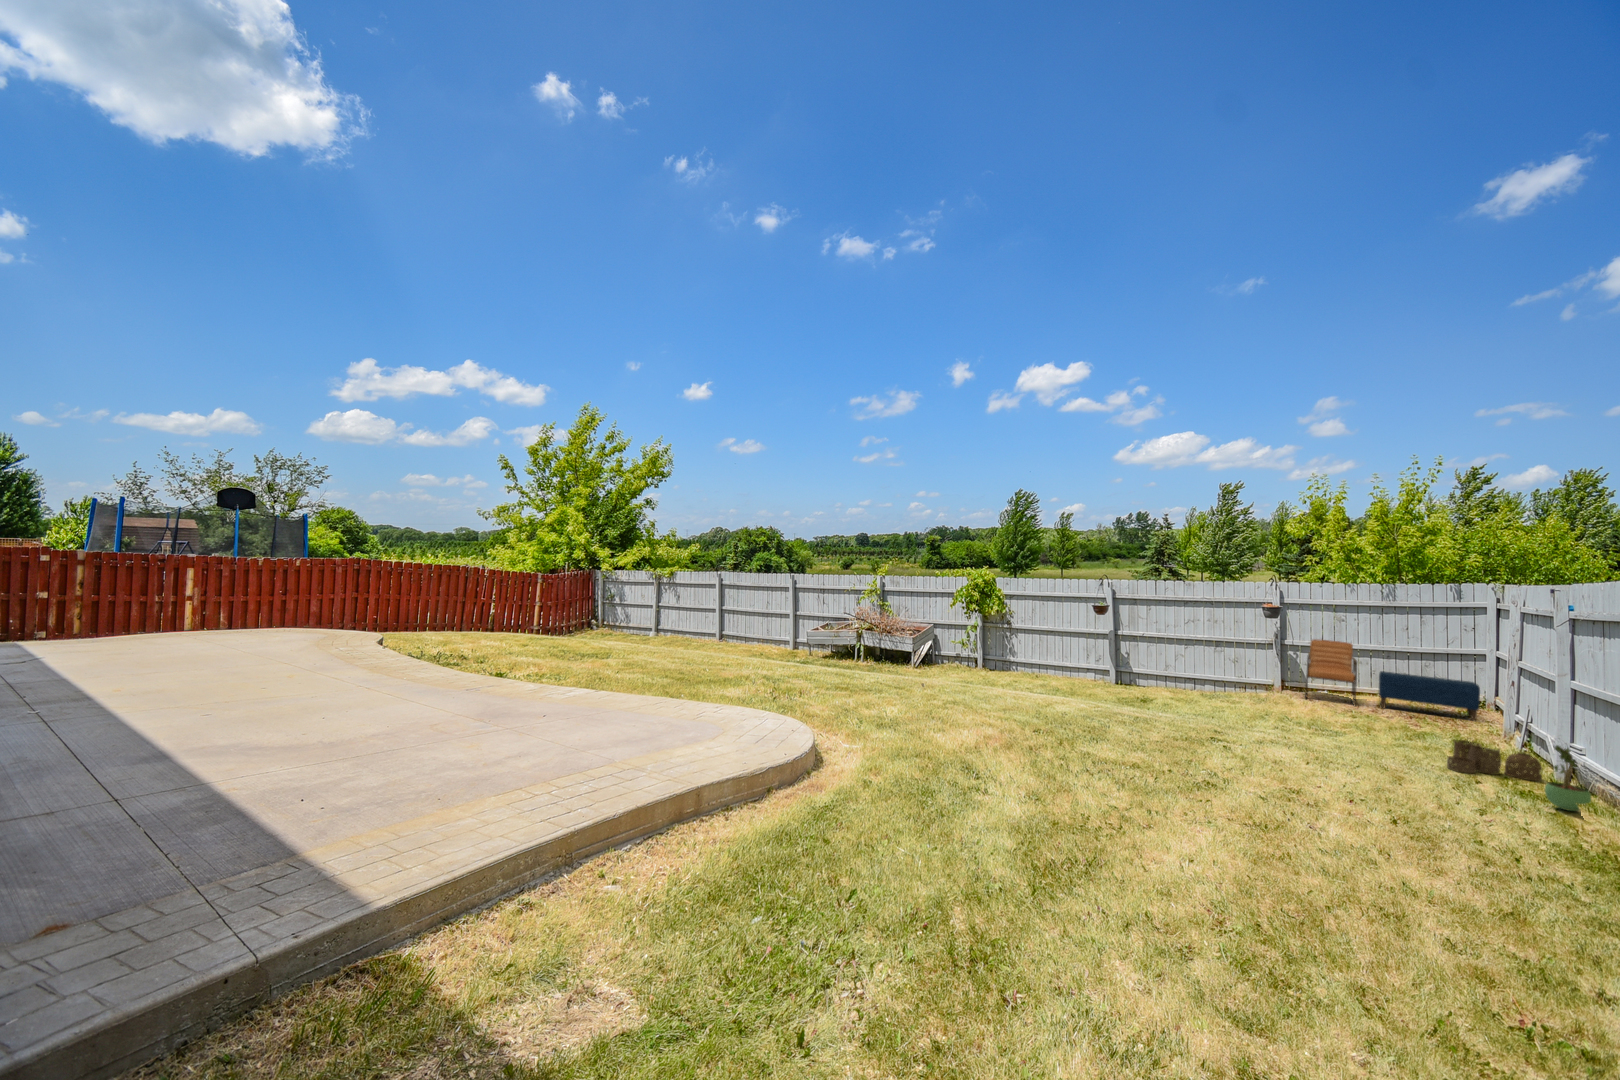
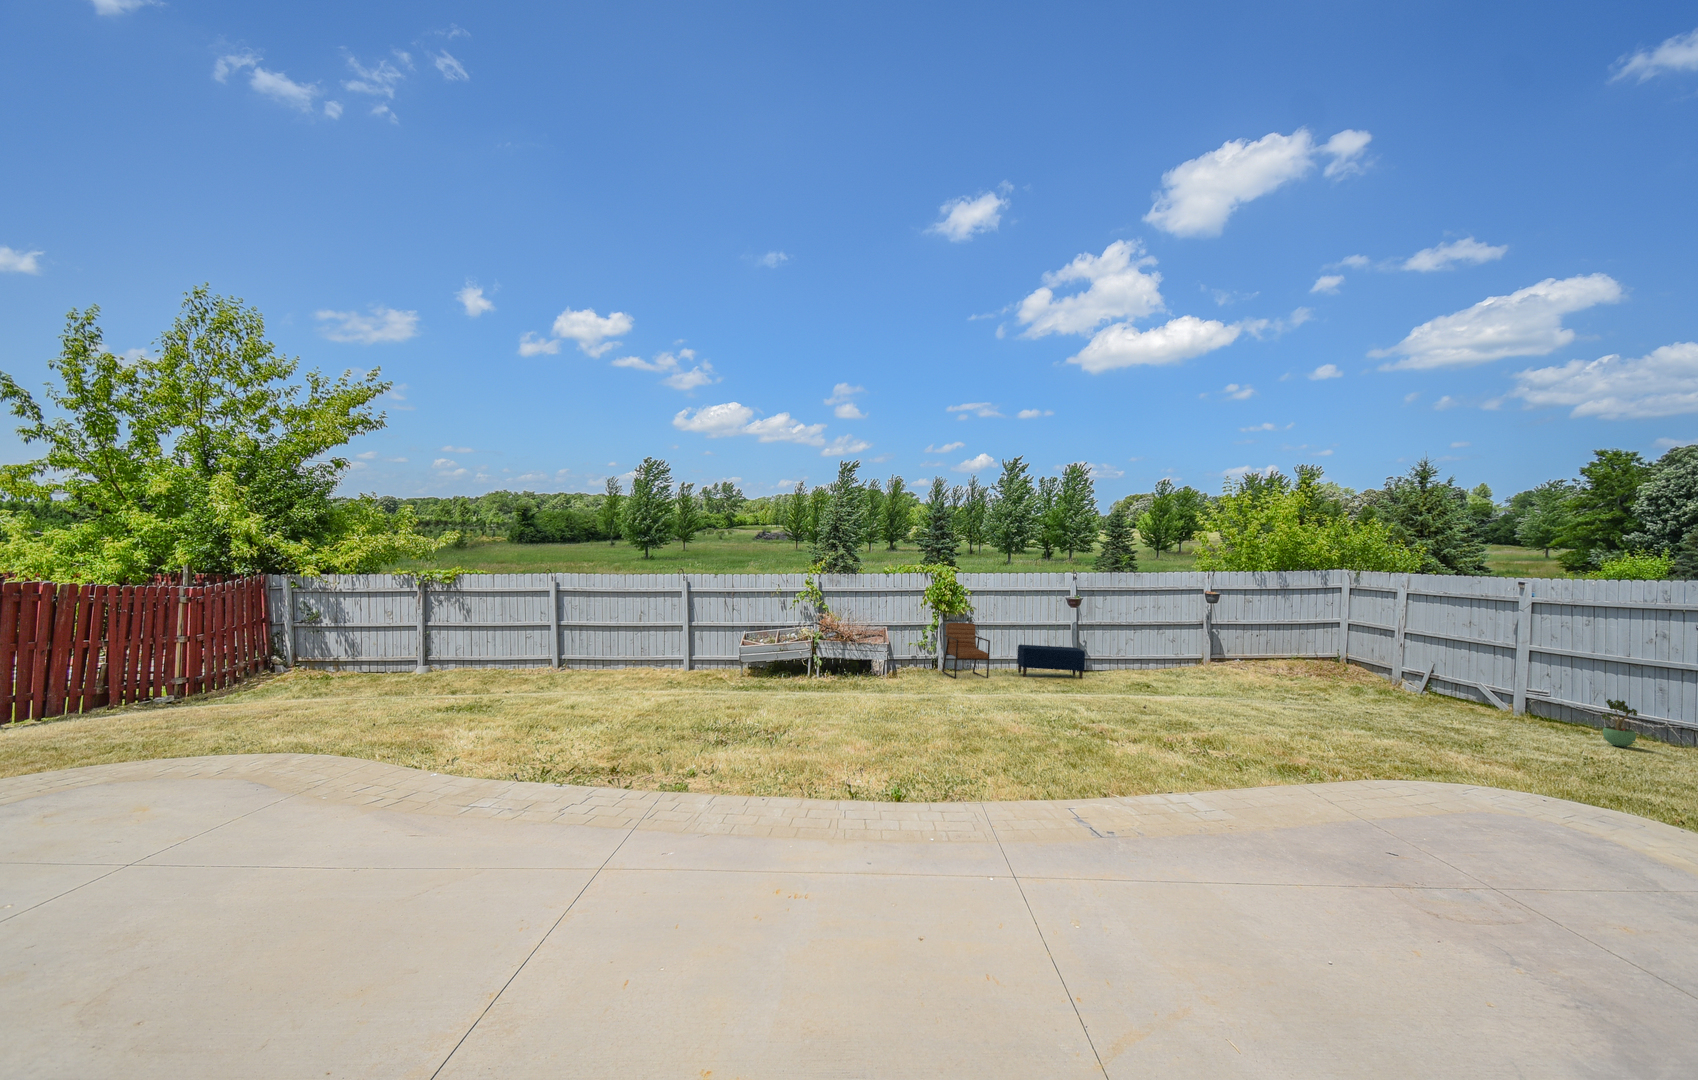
chair: present [1305,639,1357,706] -> present [942,623,990,679]
bench: present [1379,671,1480,721] -> present [1017,645,1085,678]
woven basket: present [1447,740,1542,781] -> none [1470,696,1533,726]

